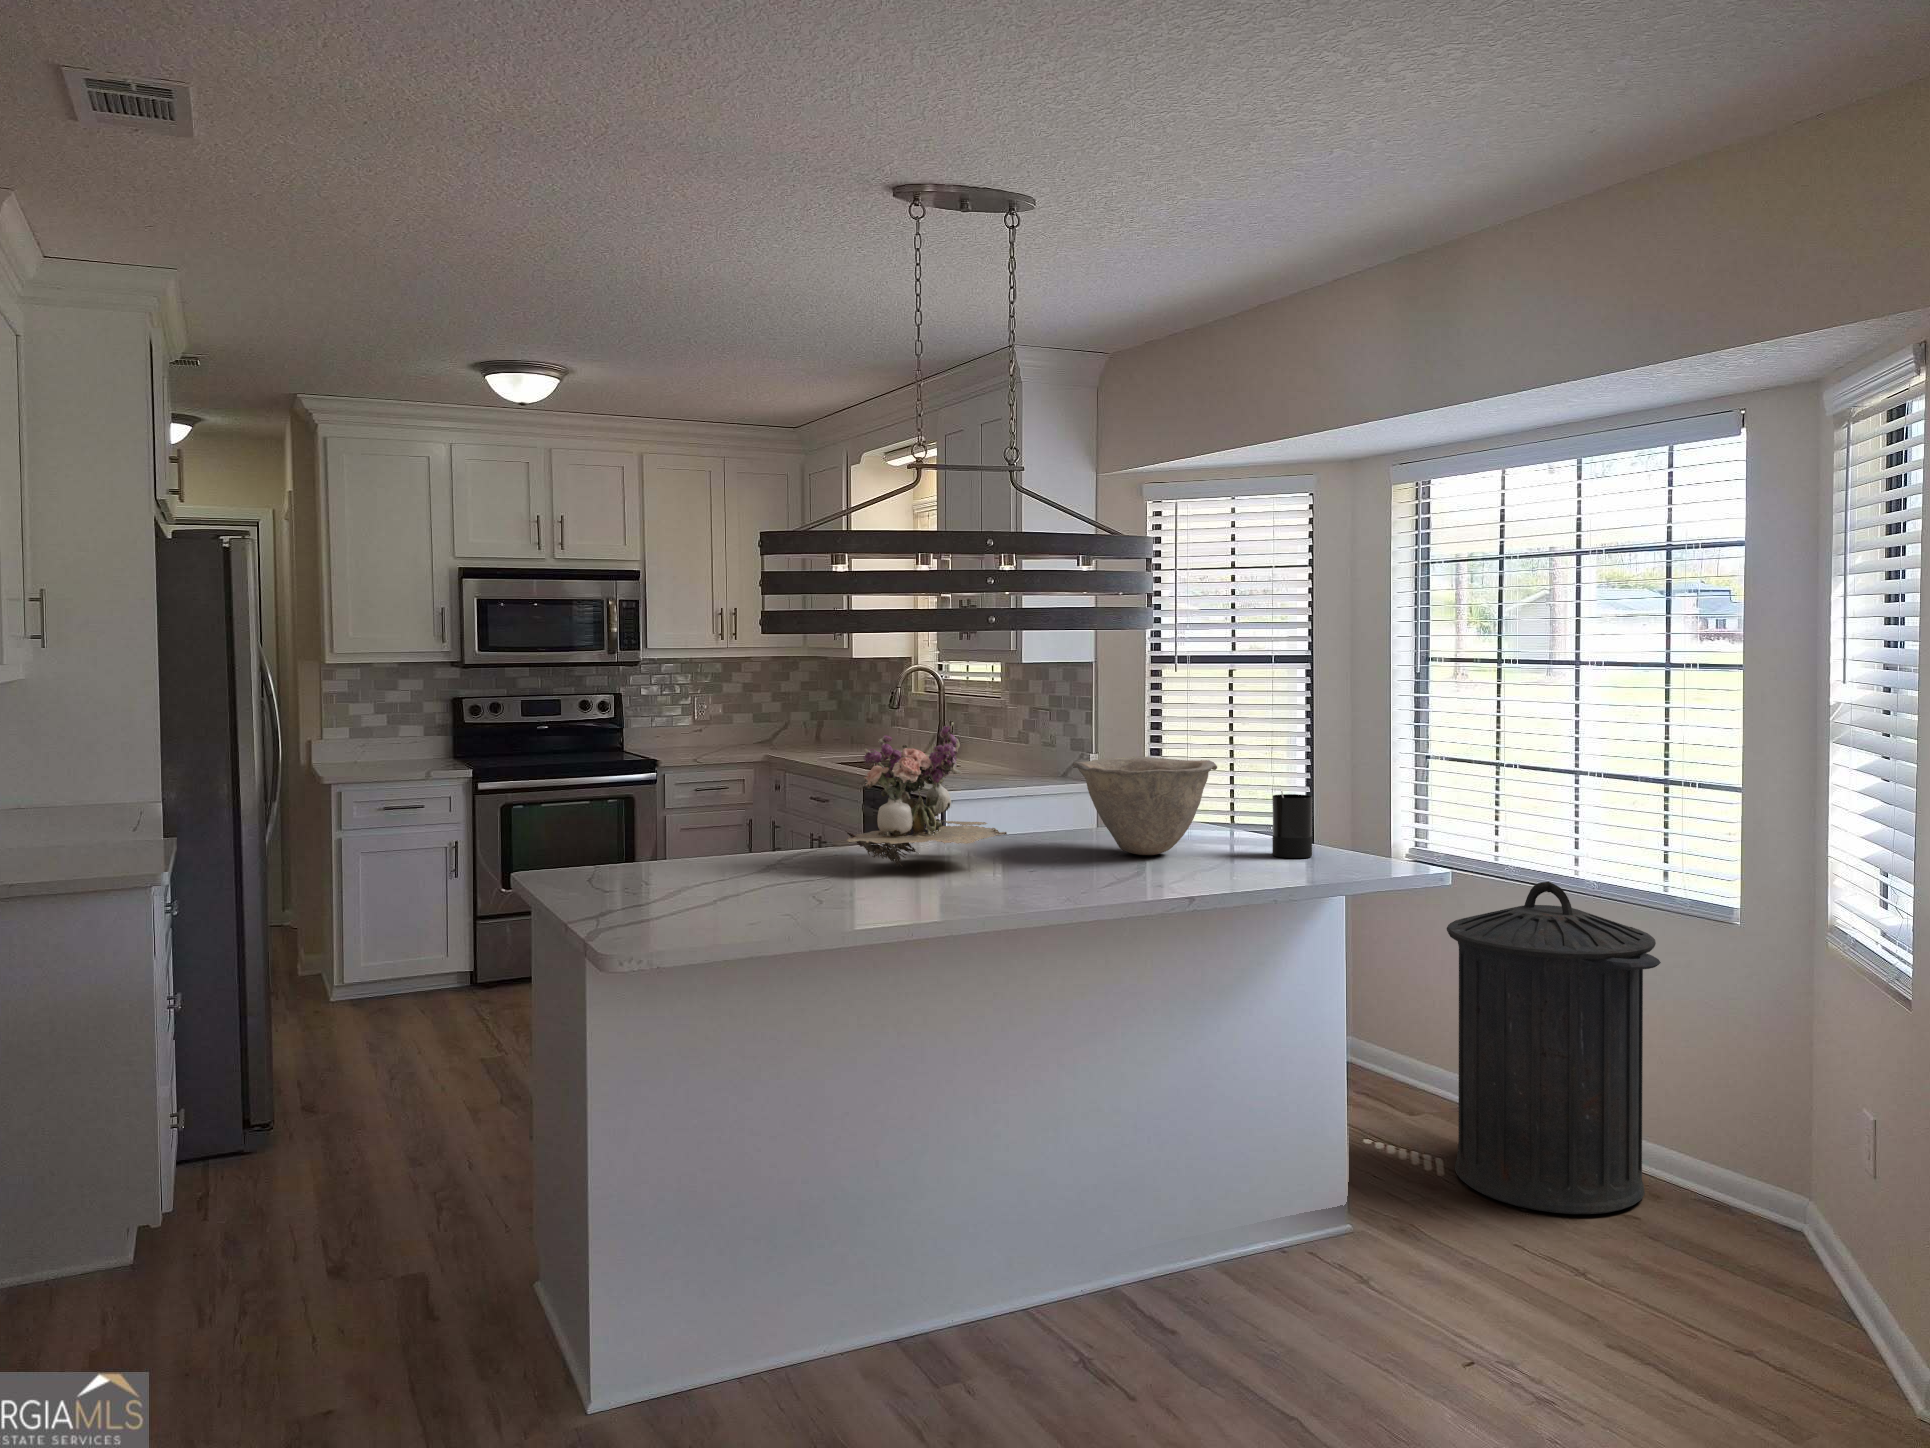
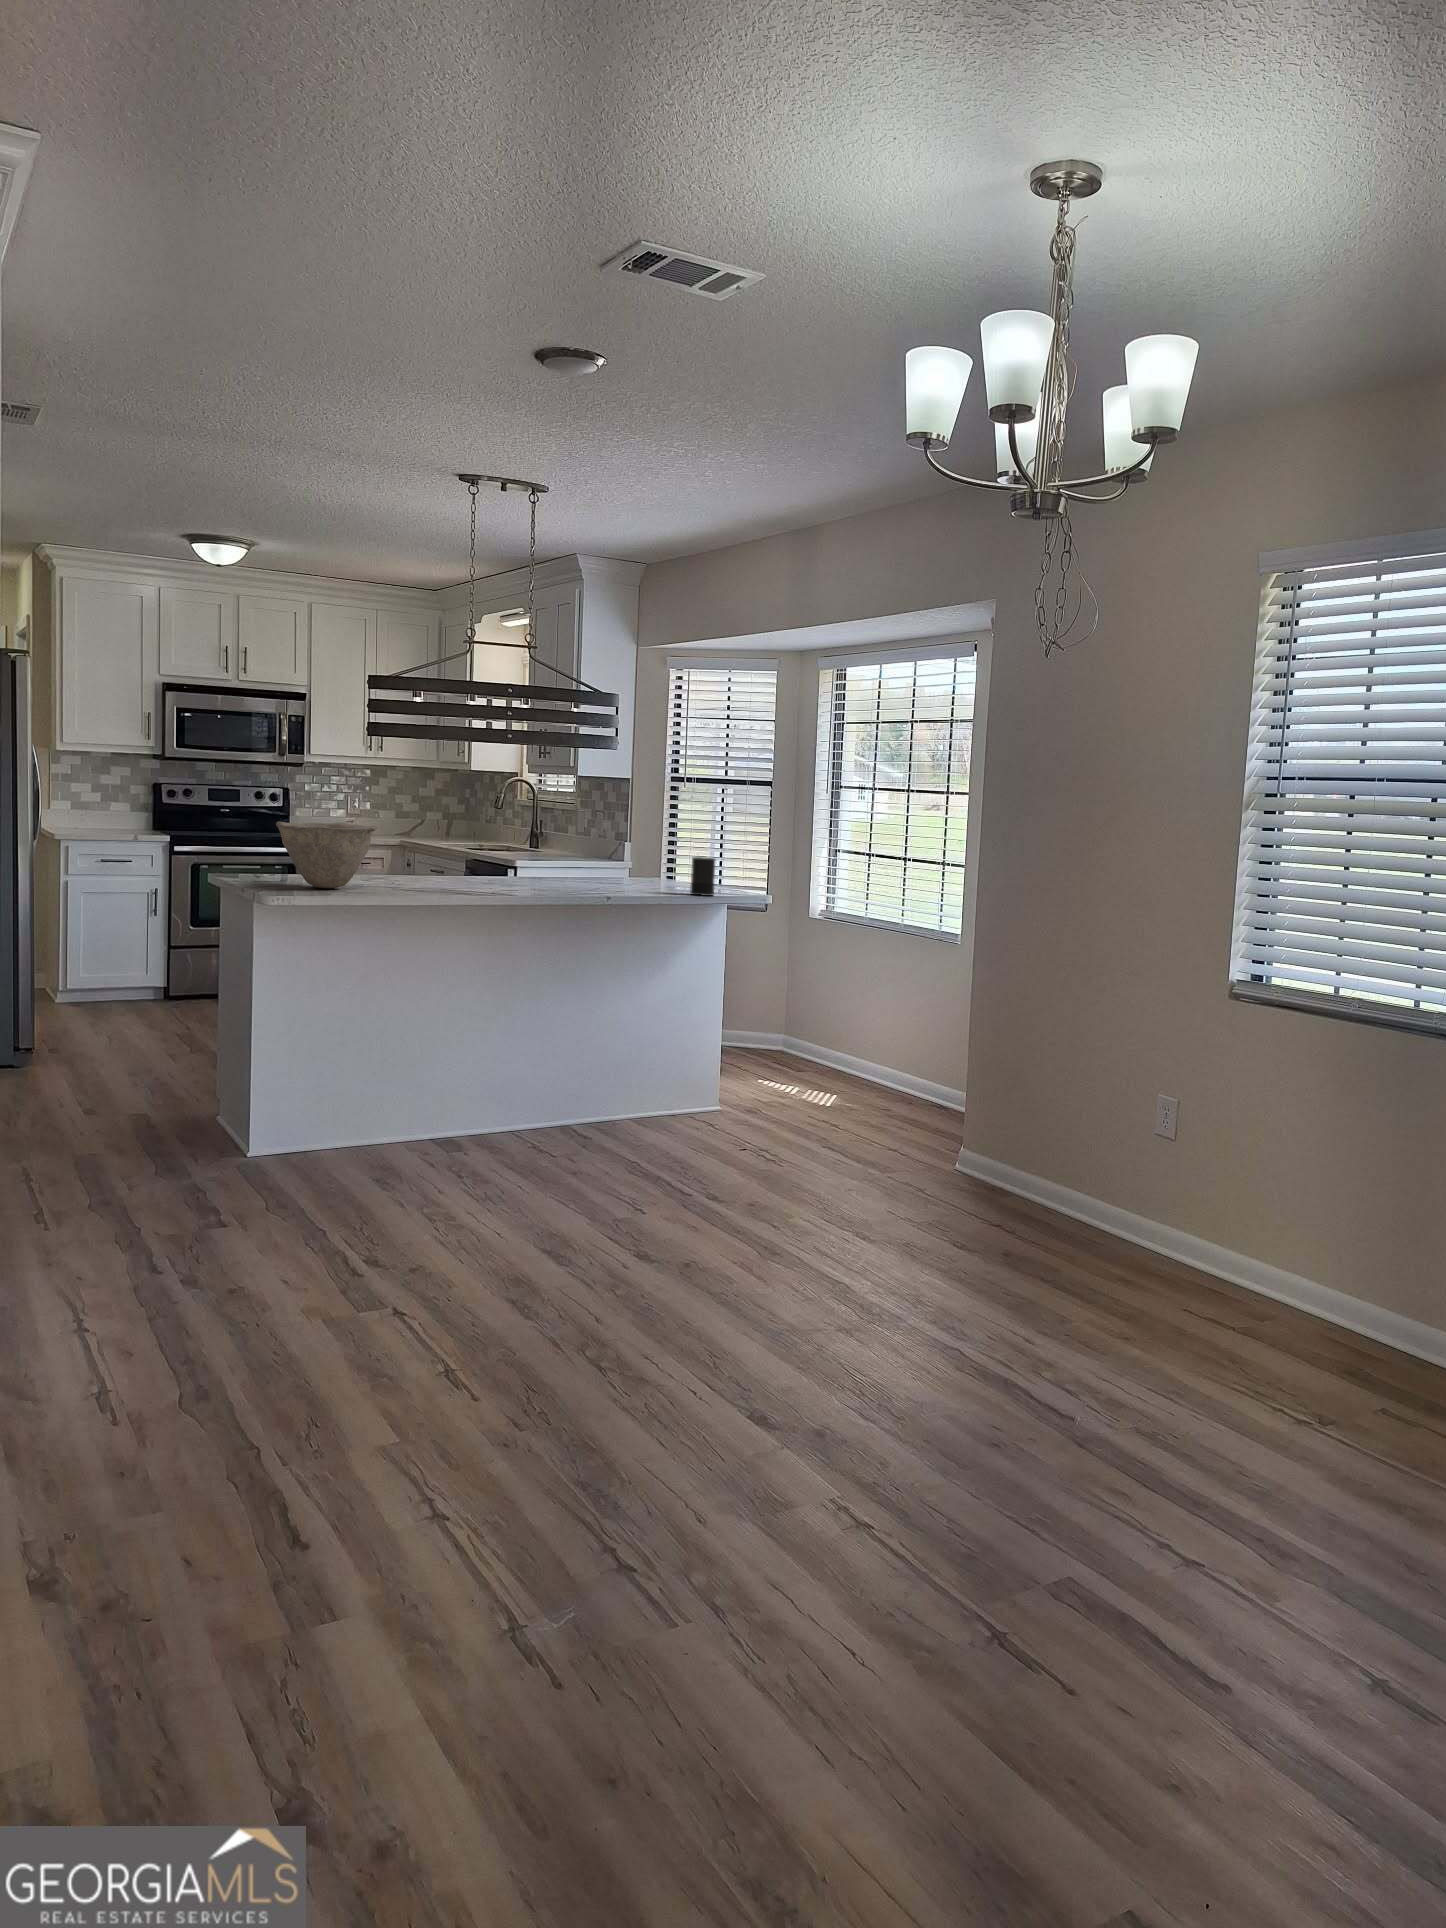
flower arrangement: present [845,722,1007,866] -> none [417,802,519,887]
bowl: present [1073,756,1217,855] -> present [276,821,377,888]
trash can: present [1447,882,1661,1214] -> none [808,923,931,1121]

